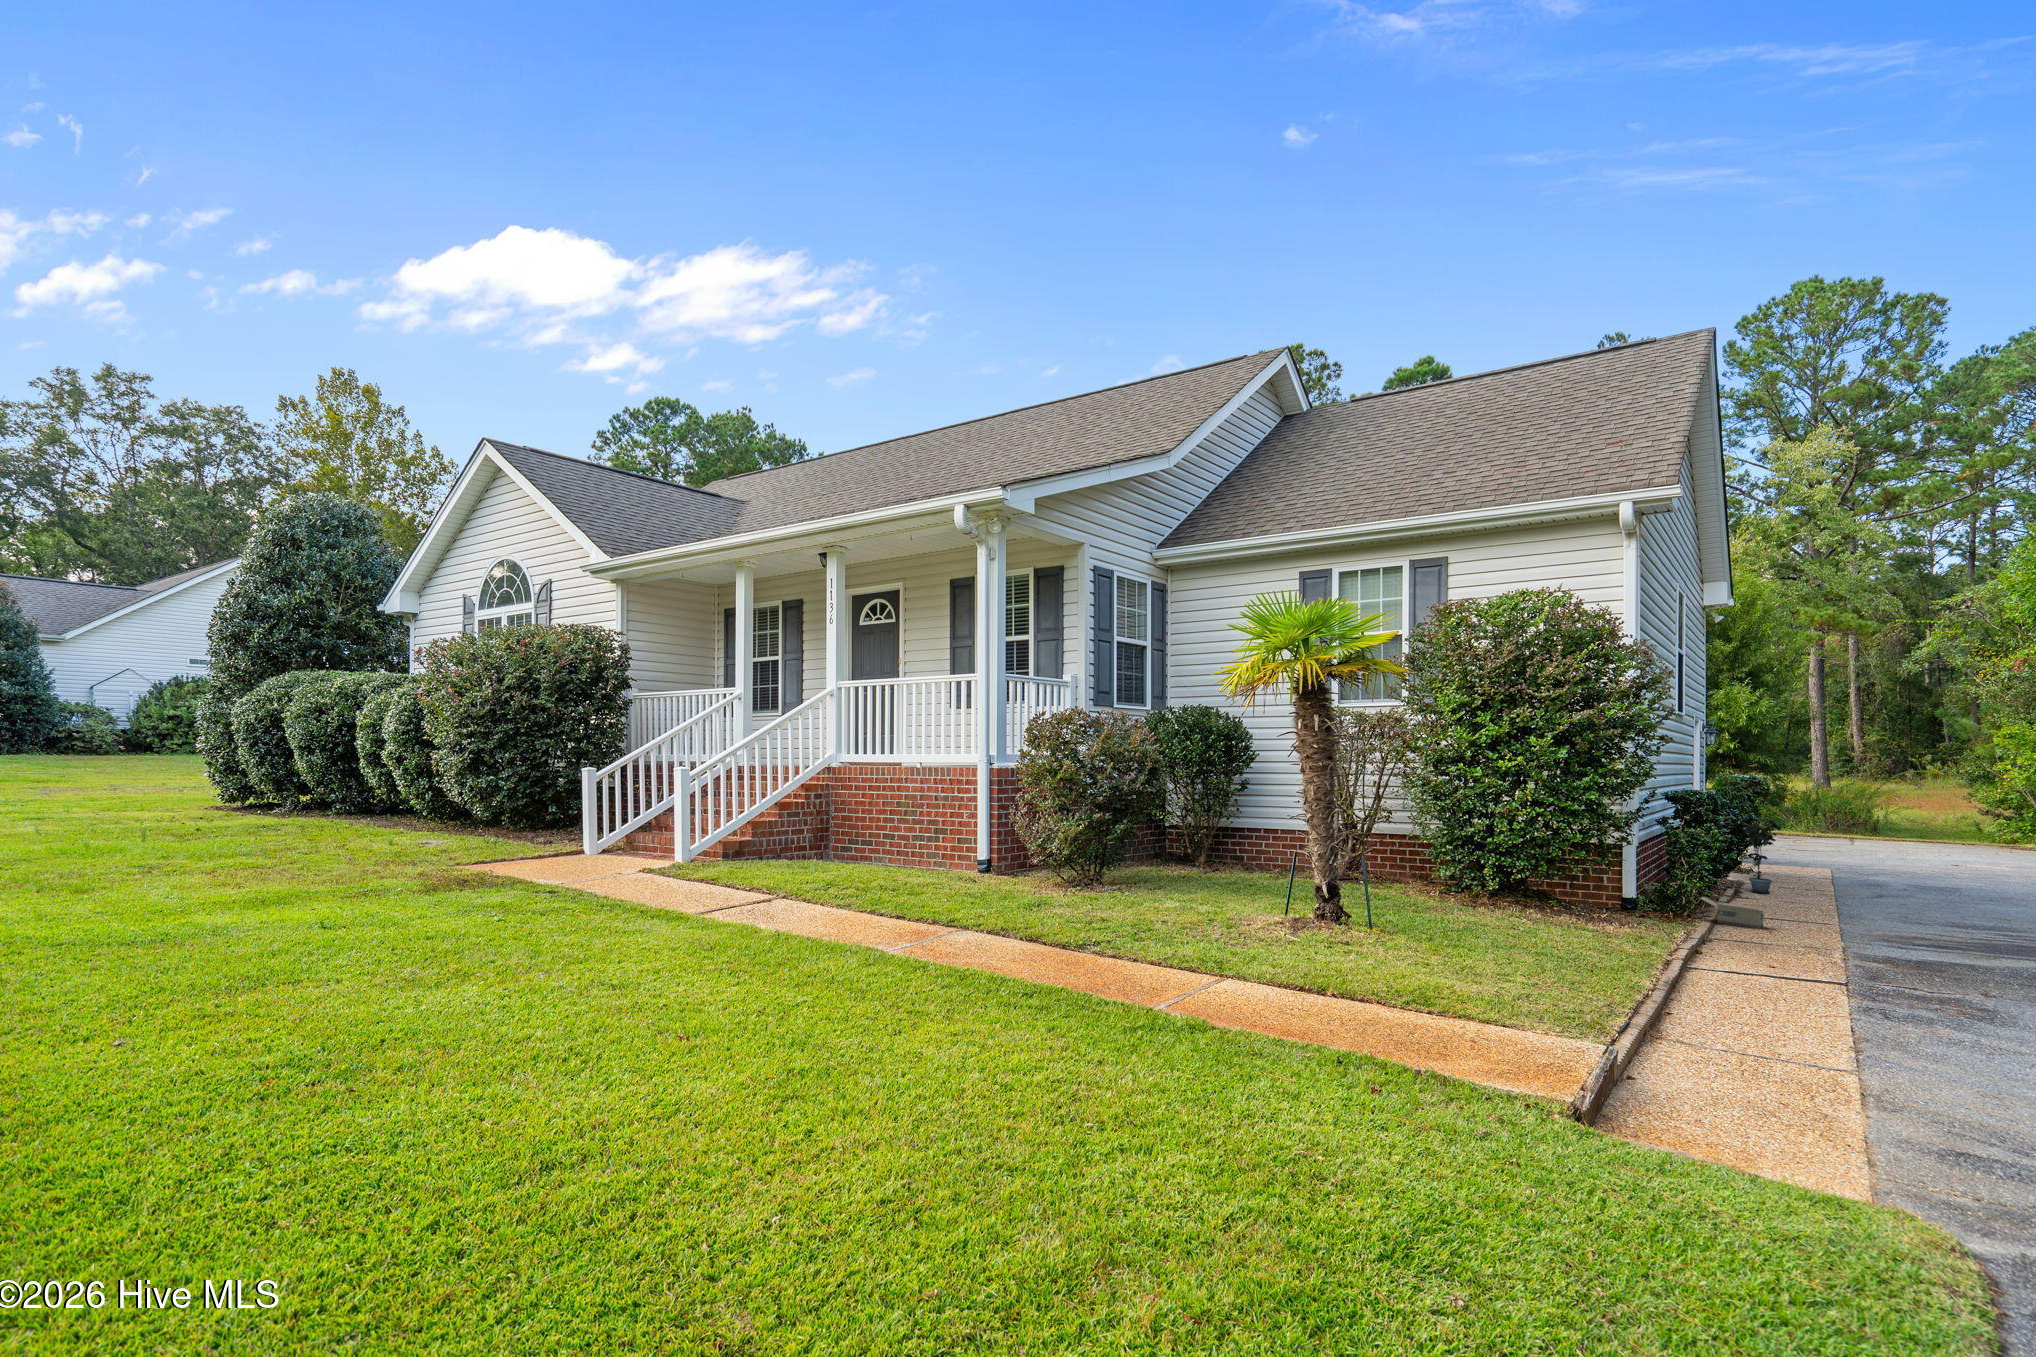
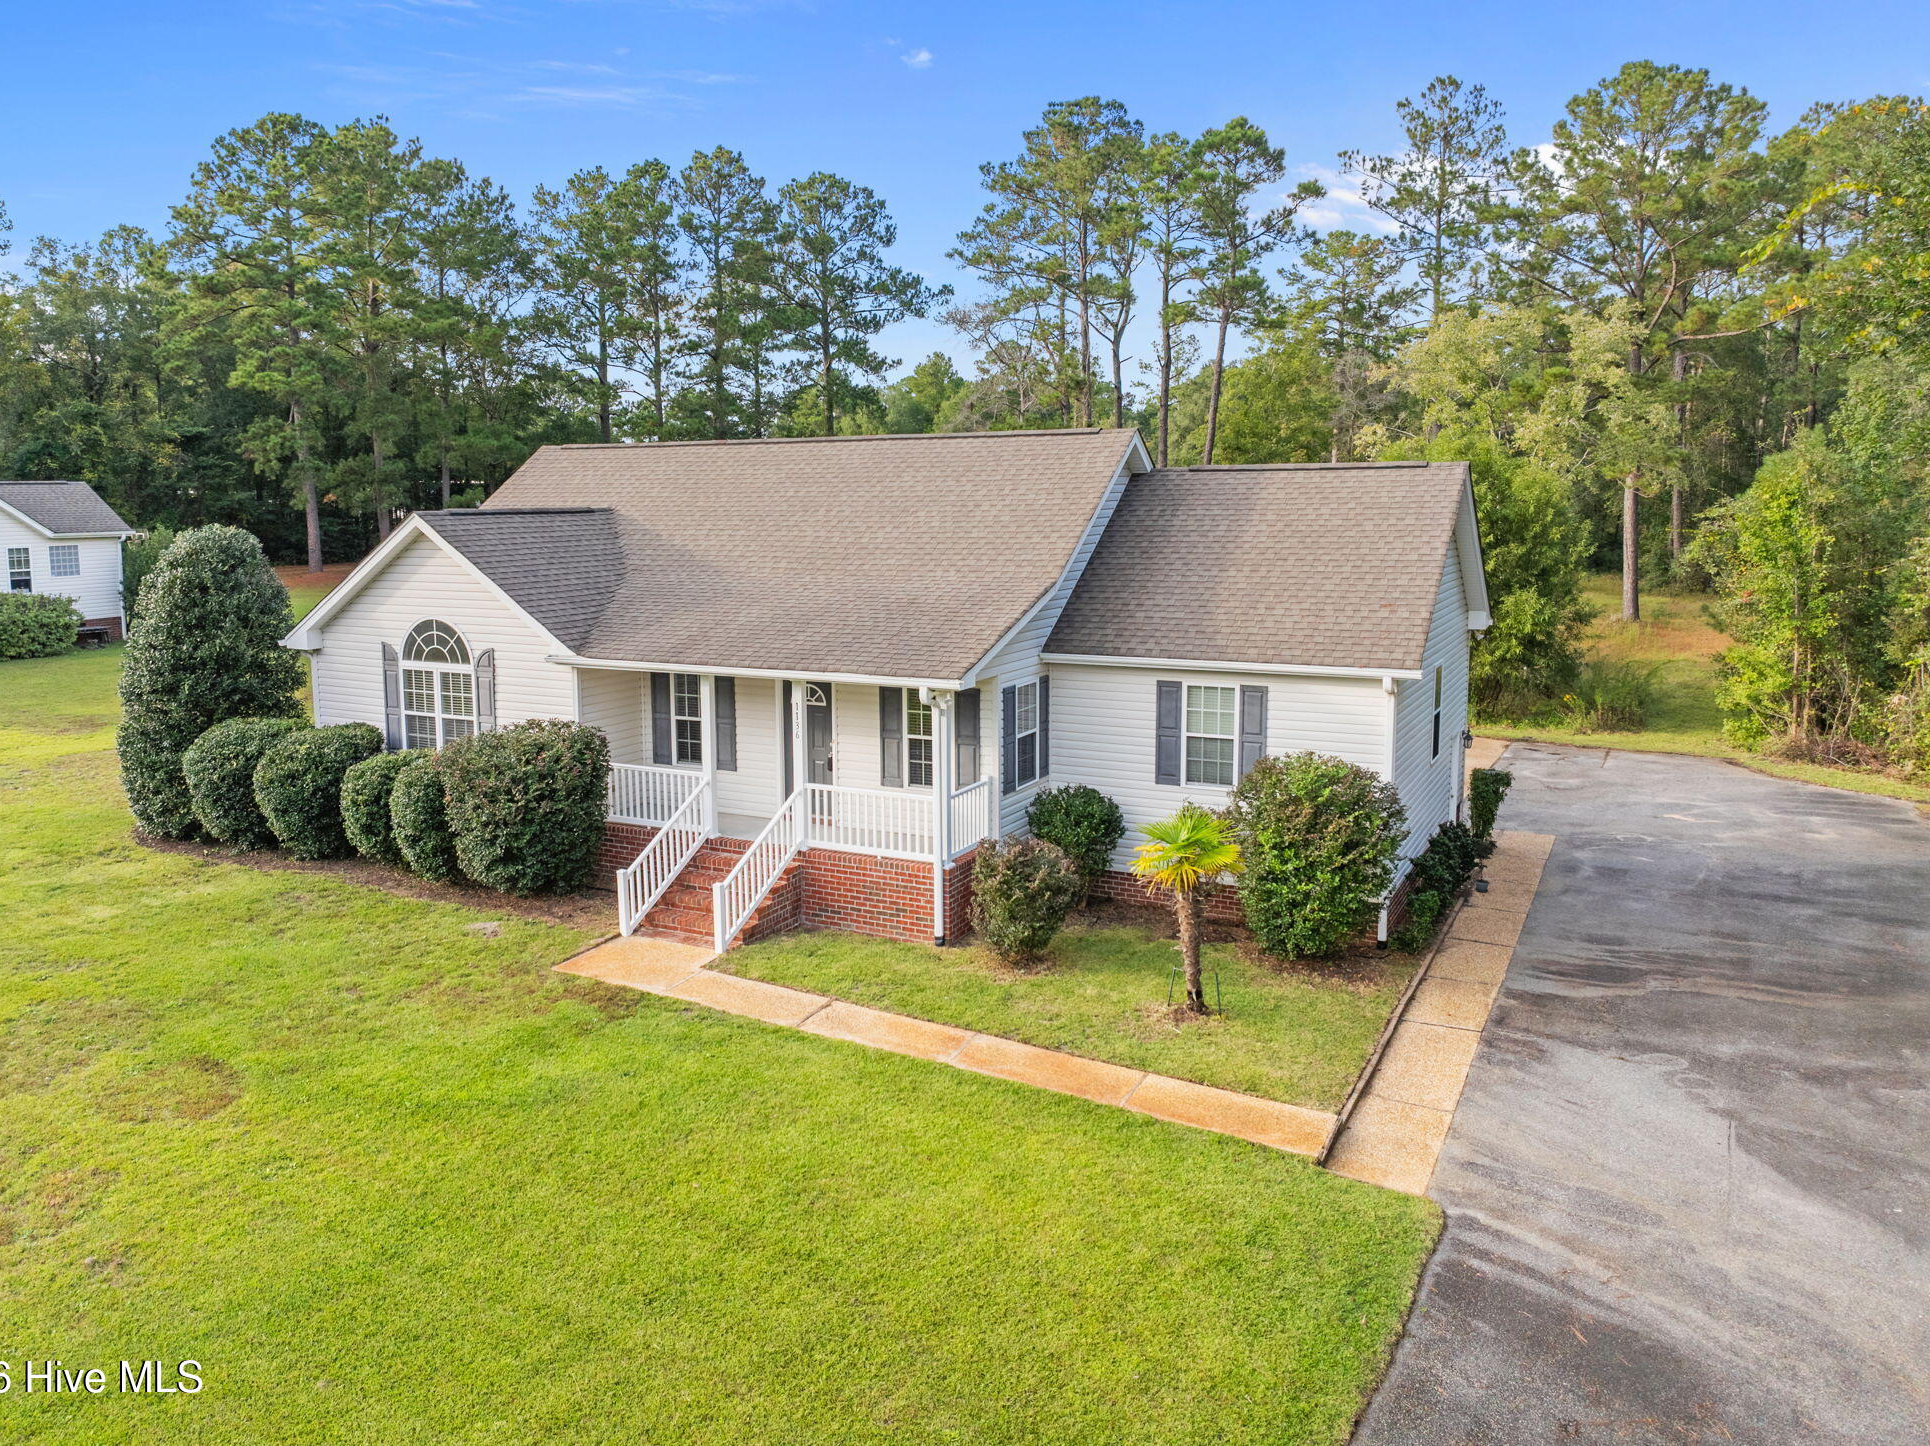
cardboard box: present [1700,897,1780,929] -> none [1428,926,1477,950]

